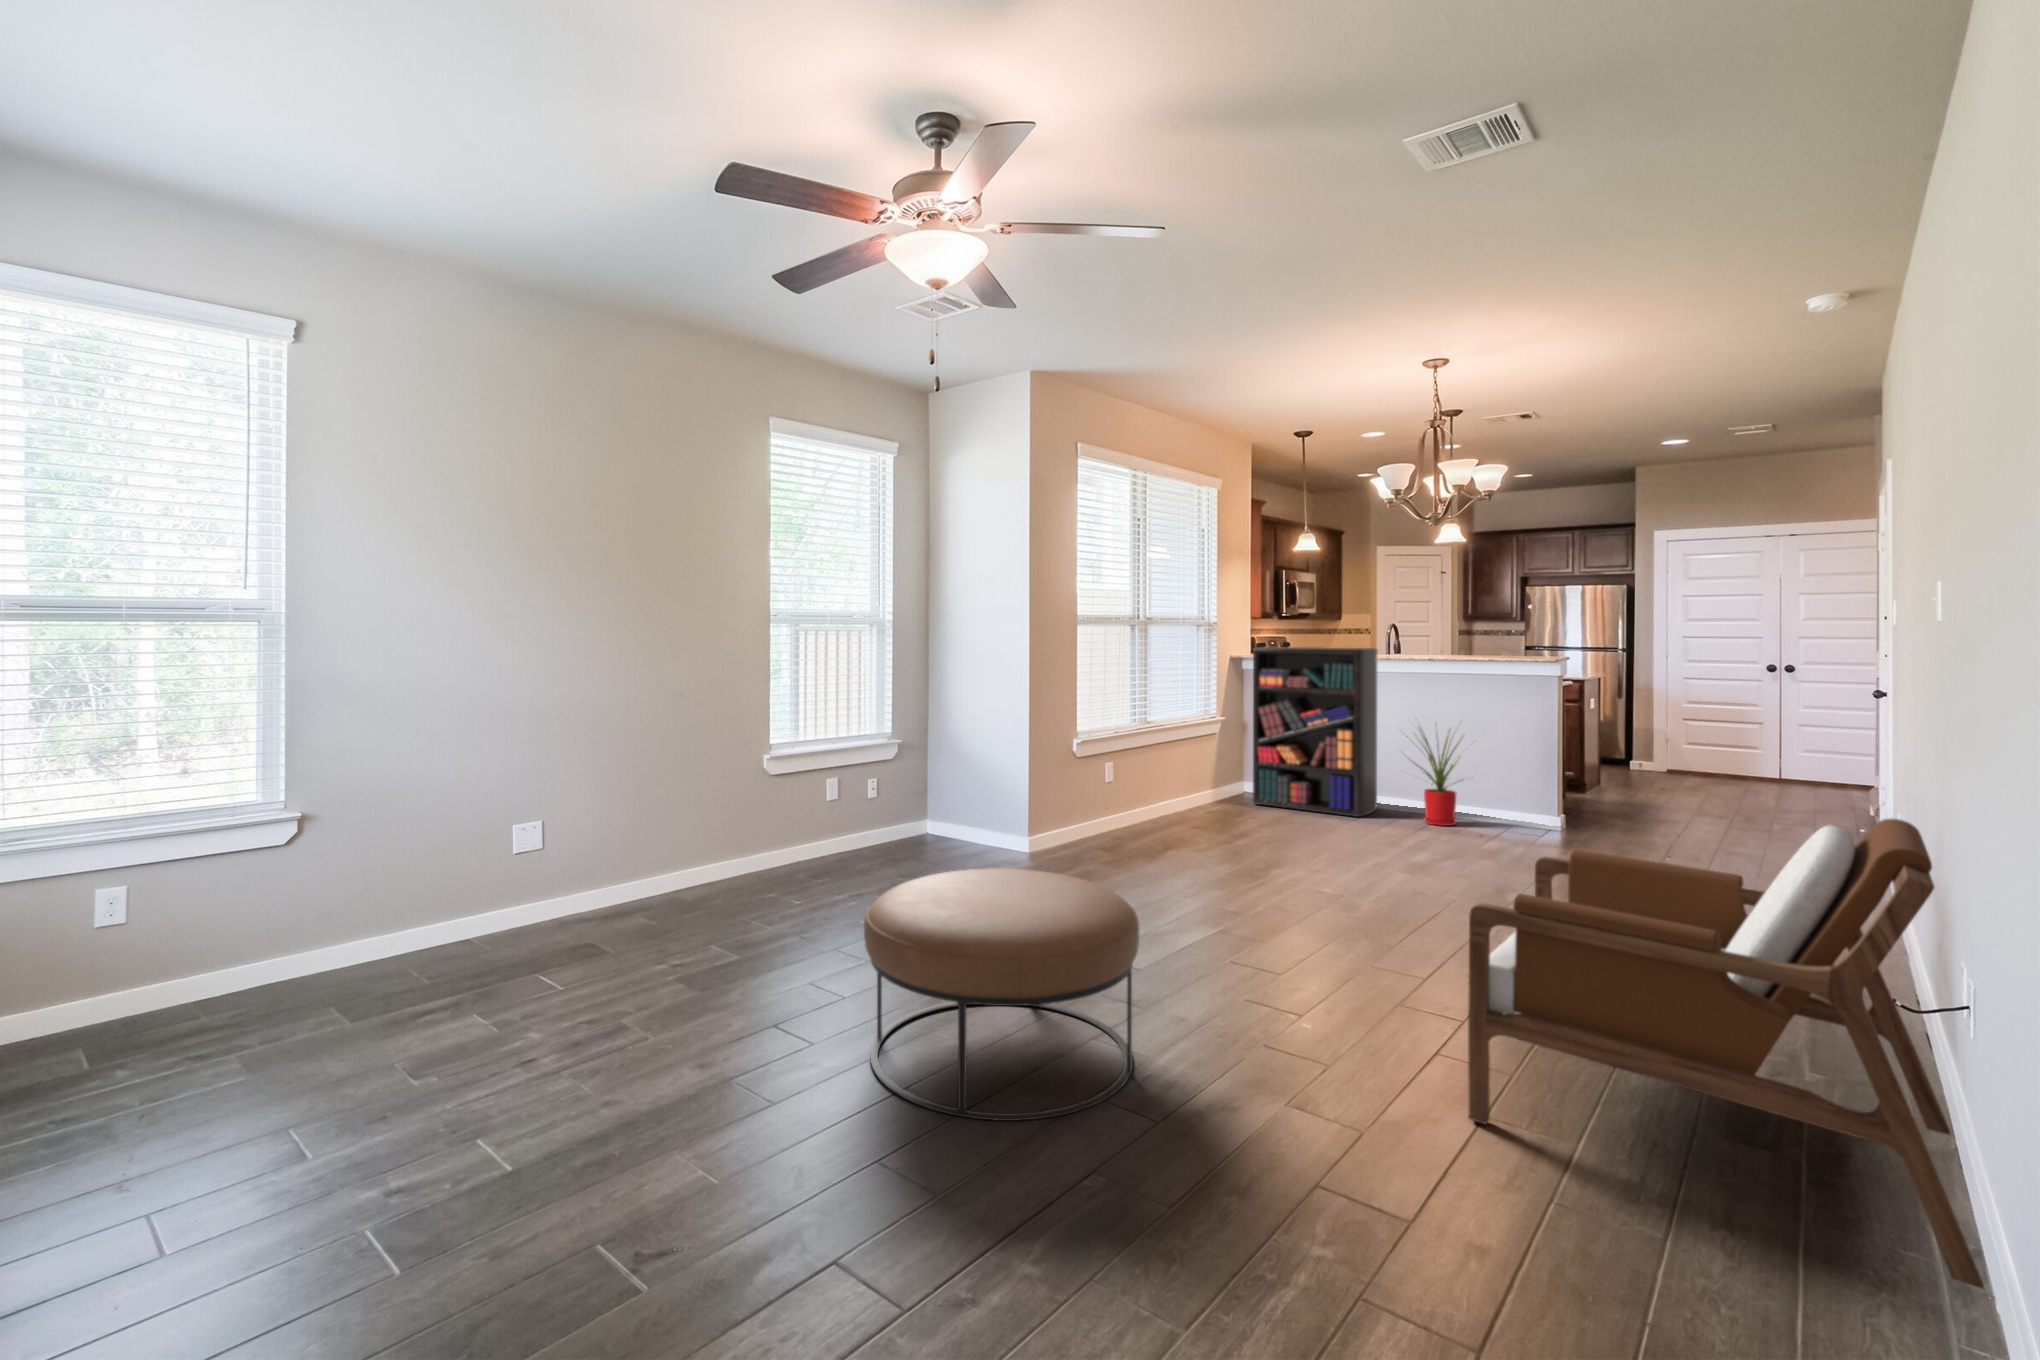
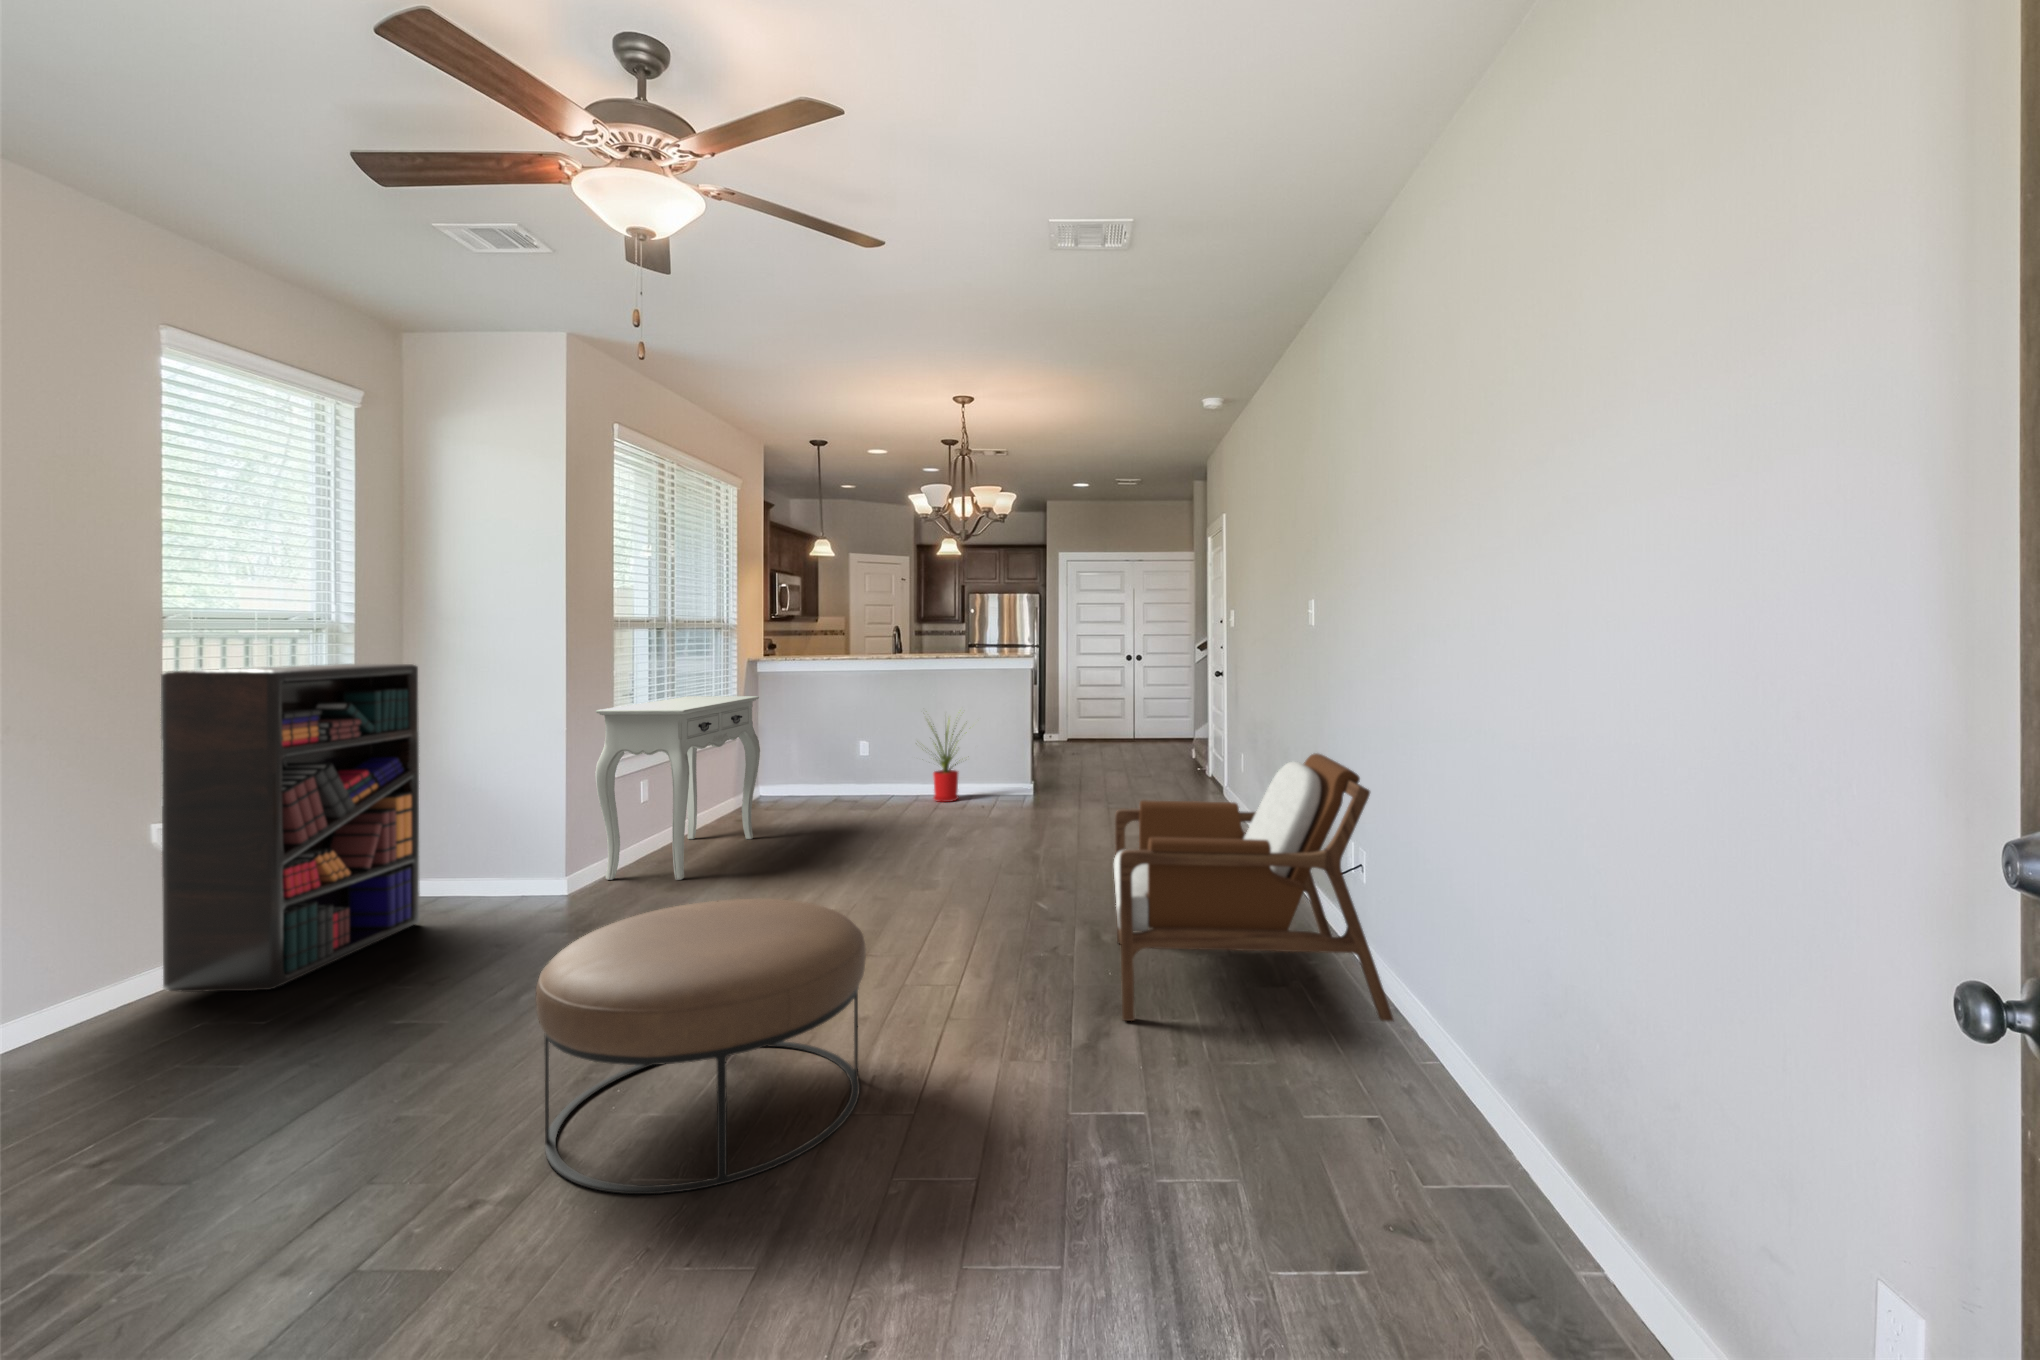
bookshelf: present [1253,647,1377,817] -> present [161,664,420,992]
console table: none [1055,689,1214,857] -> present [595,696,760,880]

